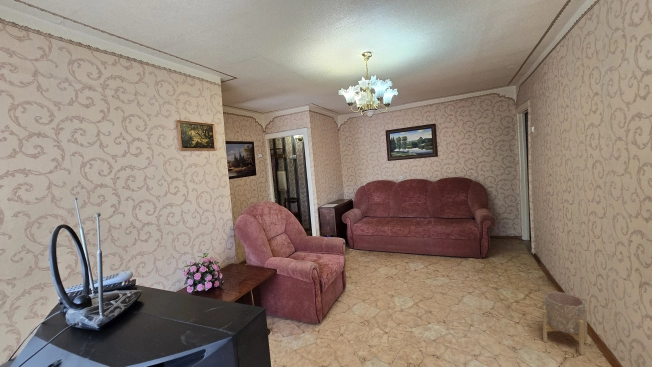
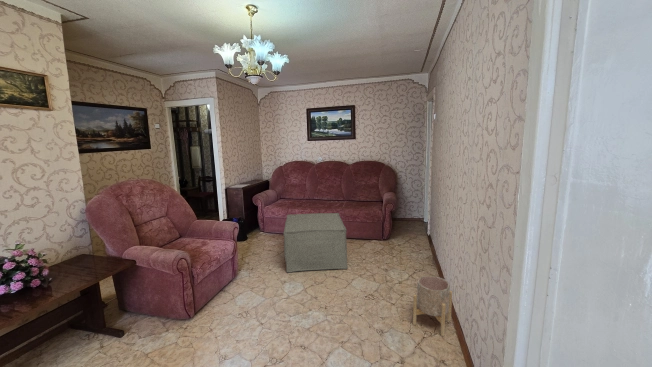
ottoman: none [382,230,452,287] -> present [283,213,348,272]

